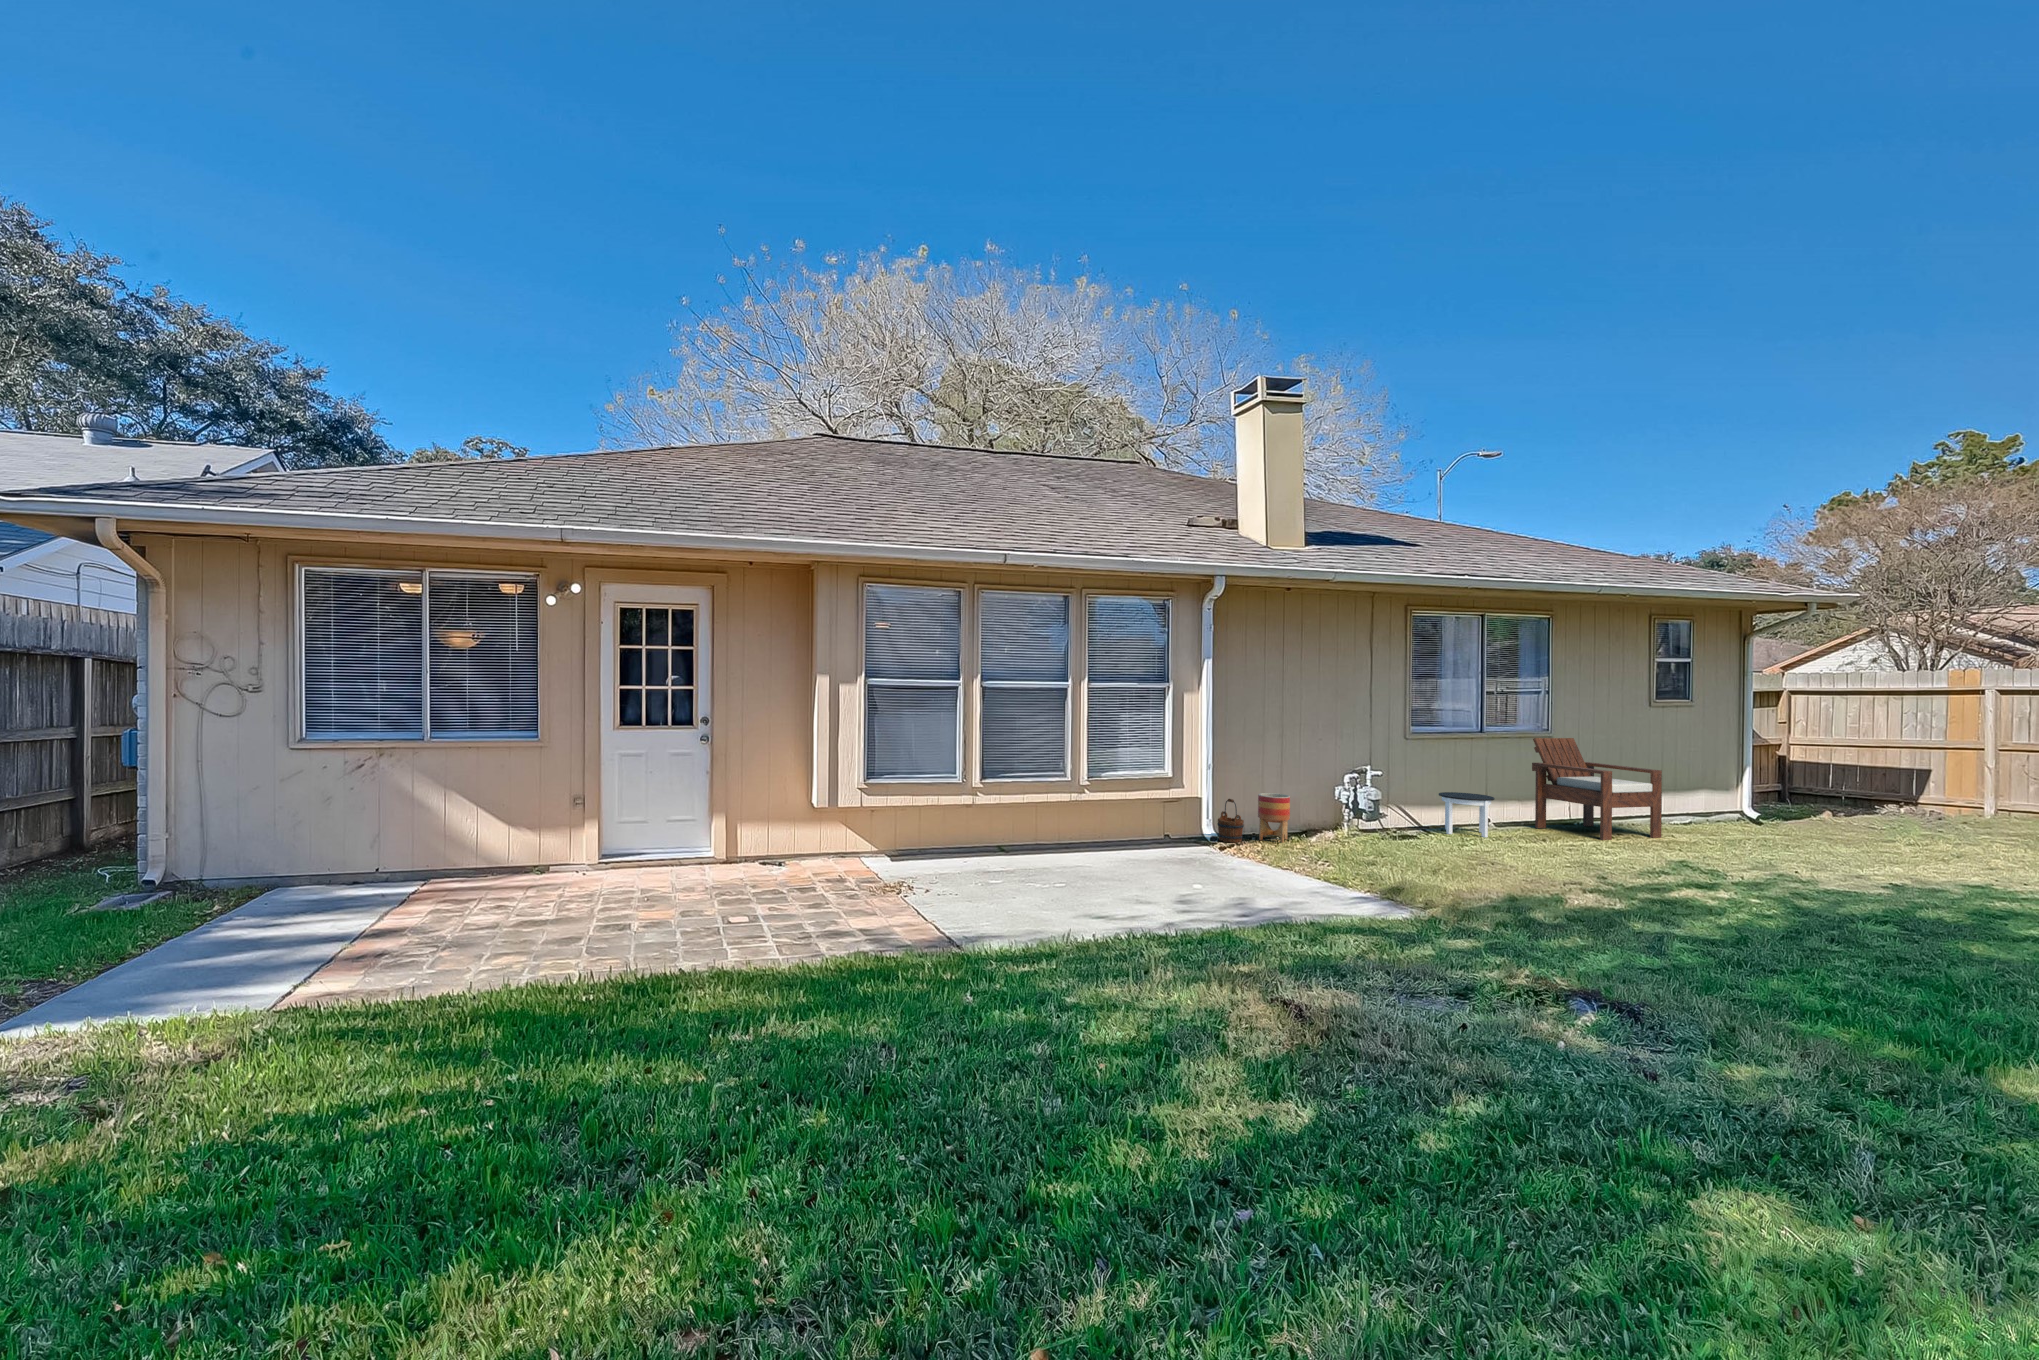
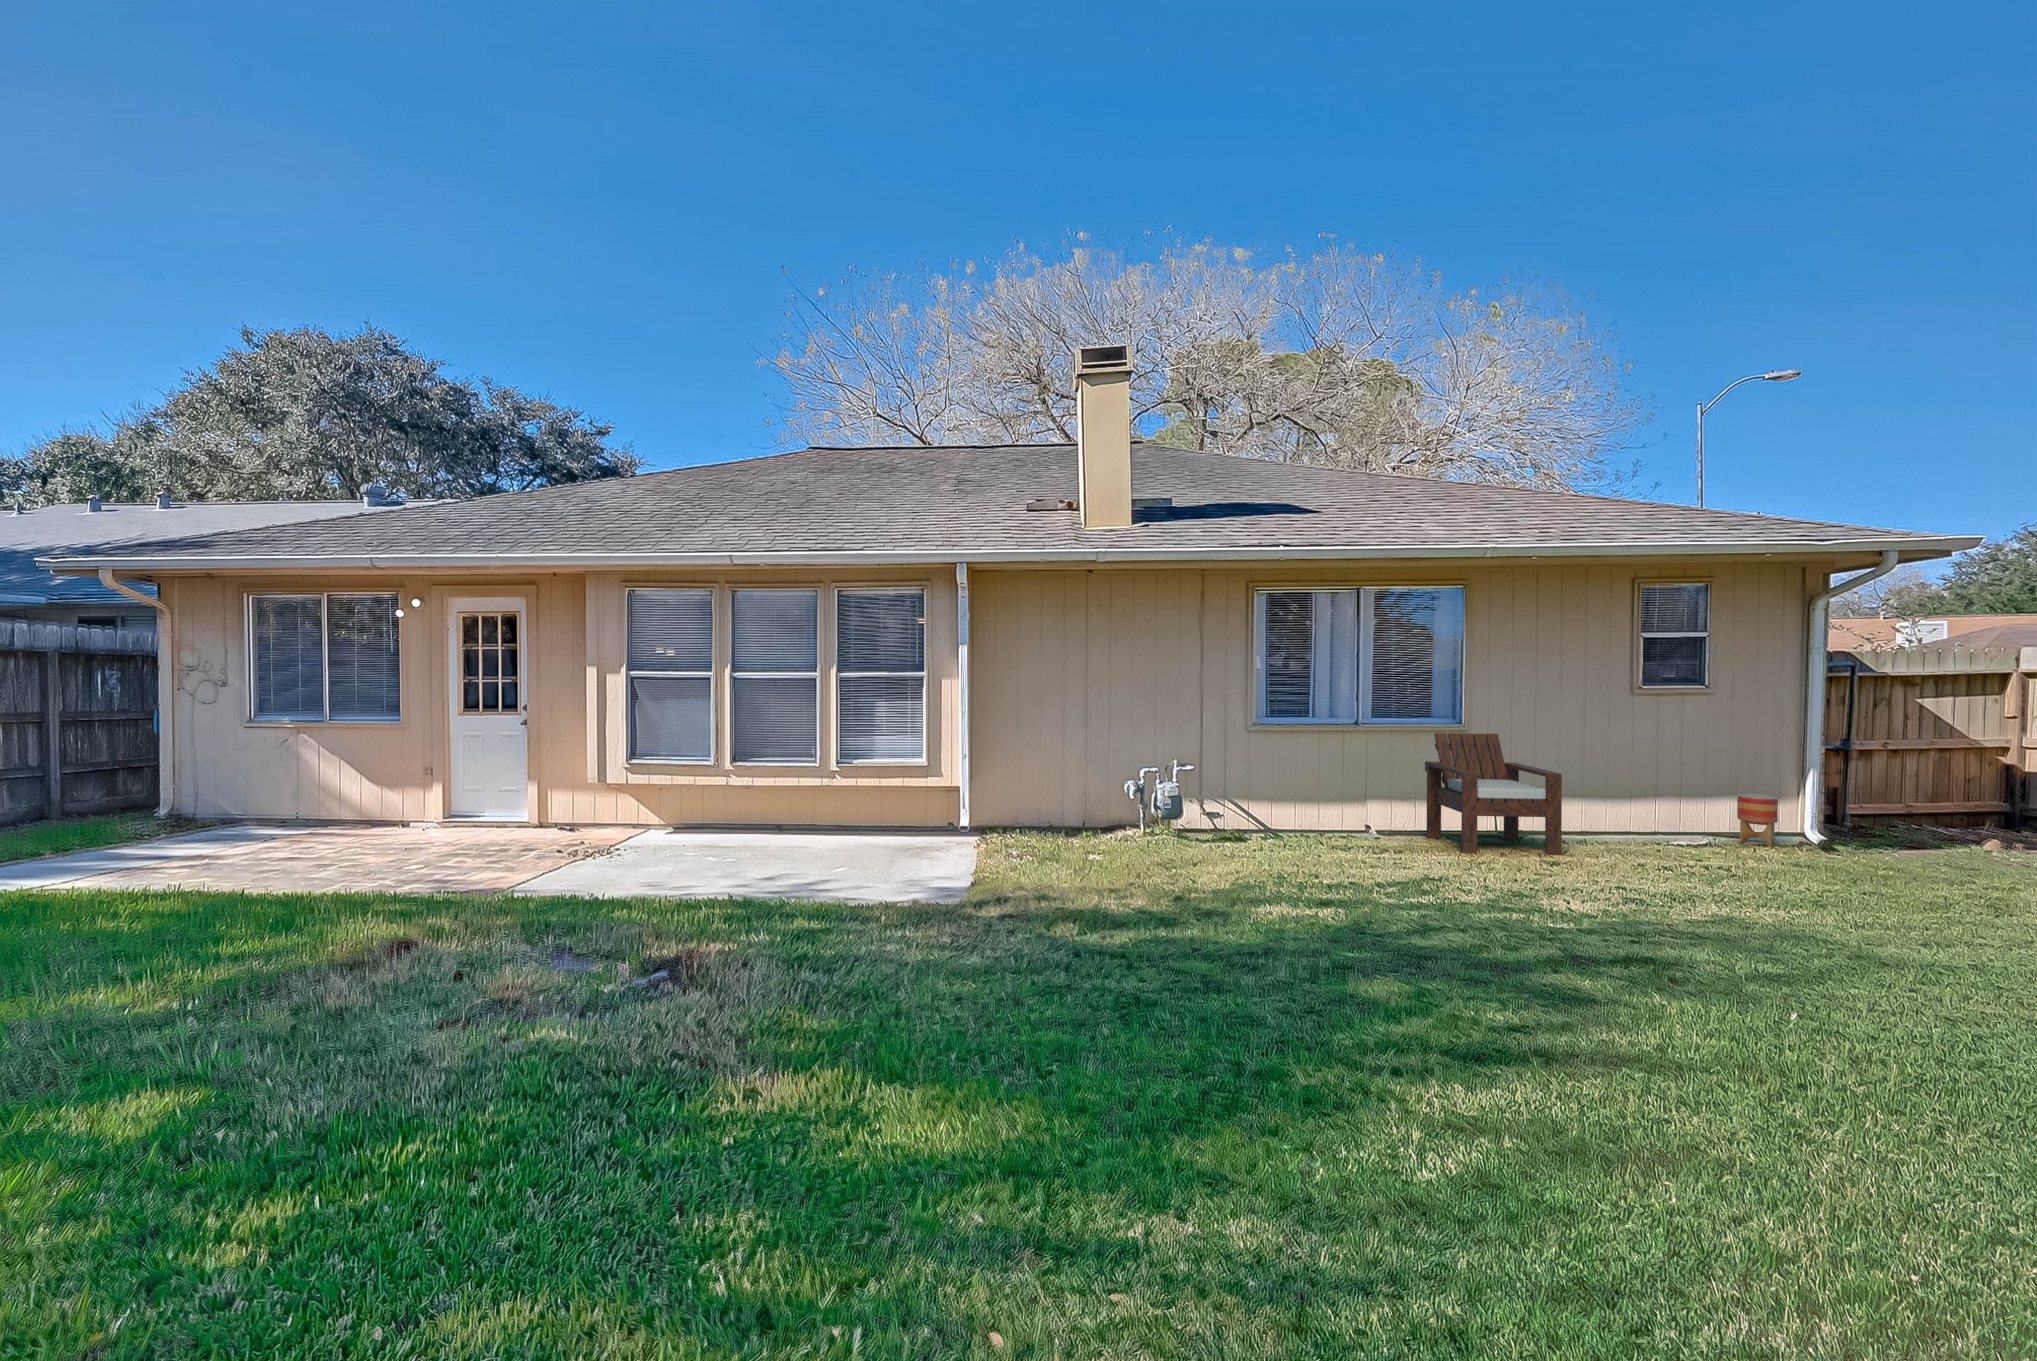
round table: present [1439,792,1495,837] -> none [1283,792,1341,843]
planter: present [1258,793,1290,843] -> present [1737,794,1778,846]
wooden bucket: present [1217,799,1244,843] -> none [998,789,1023,833]

